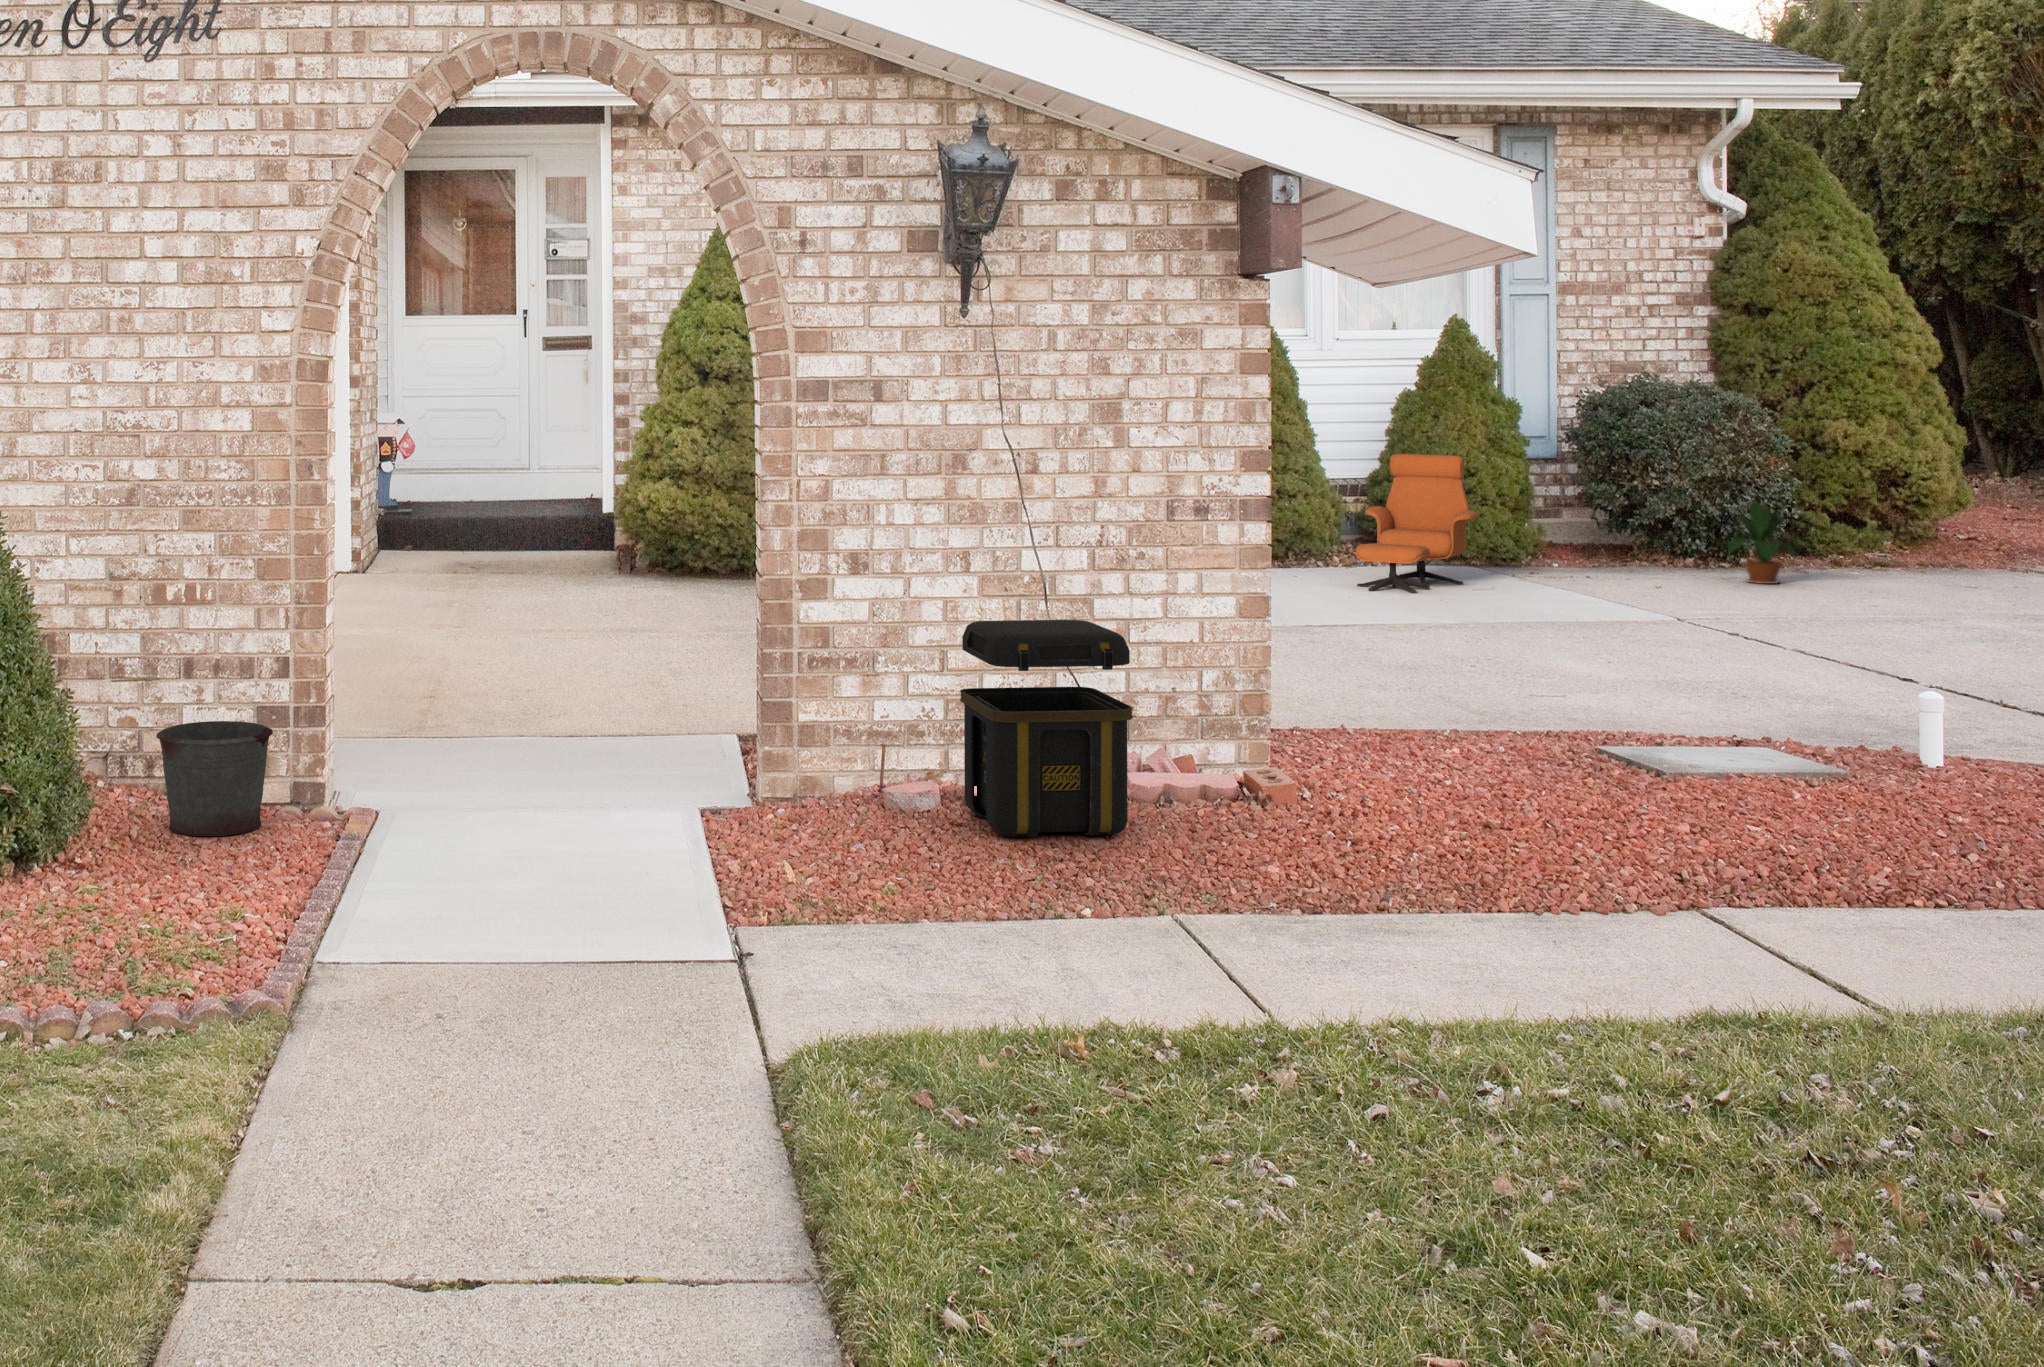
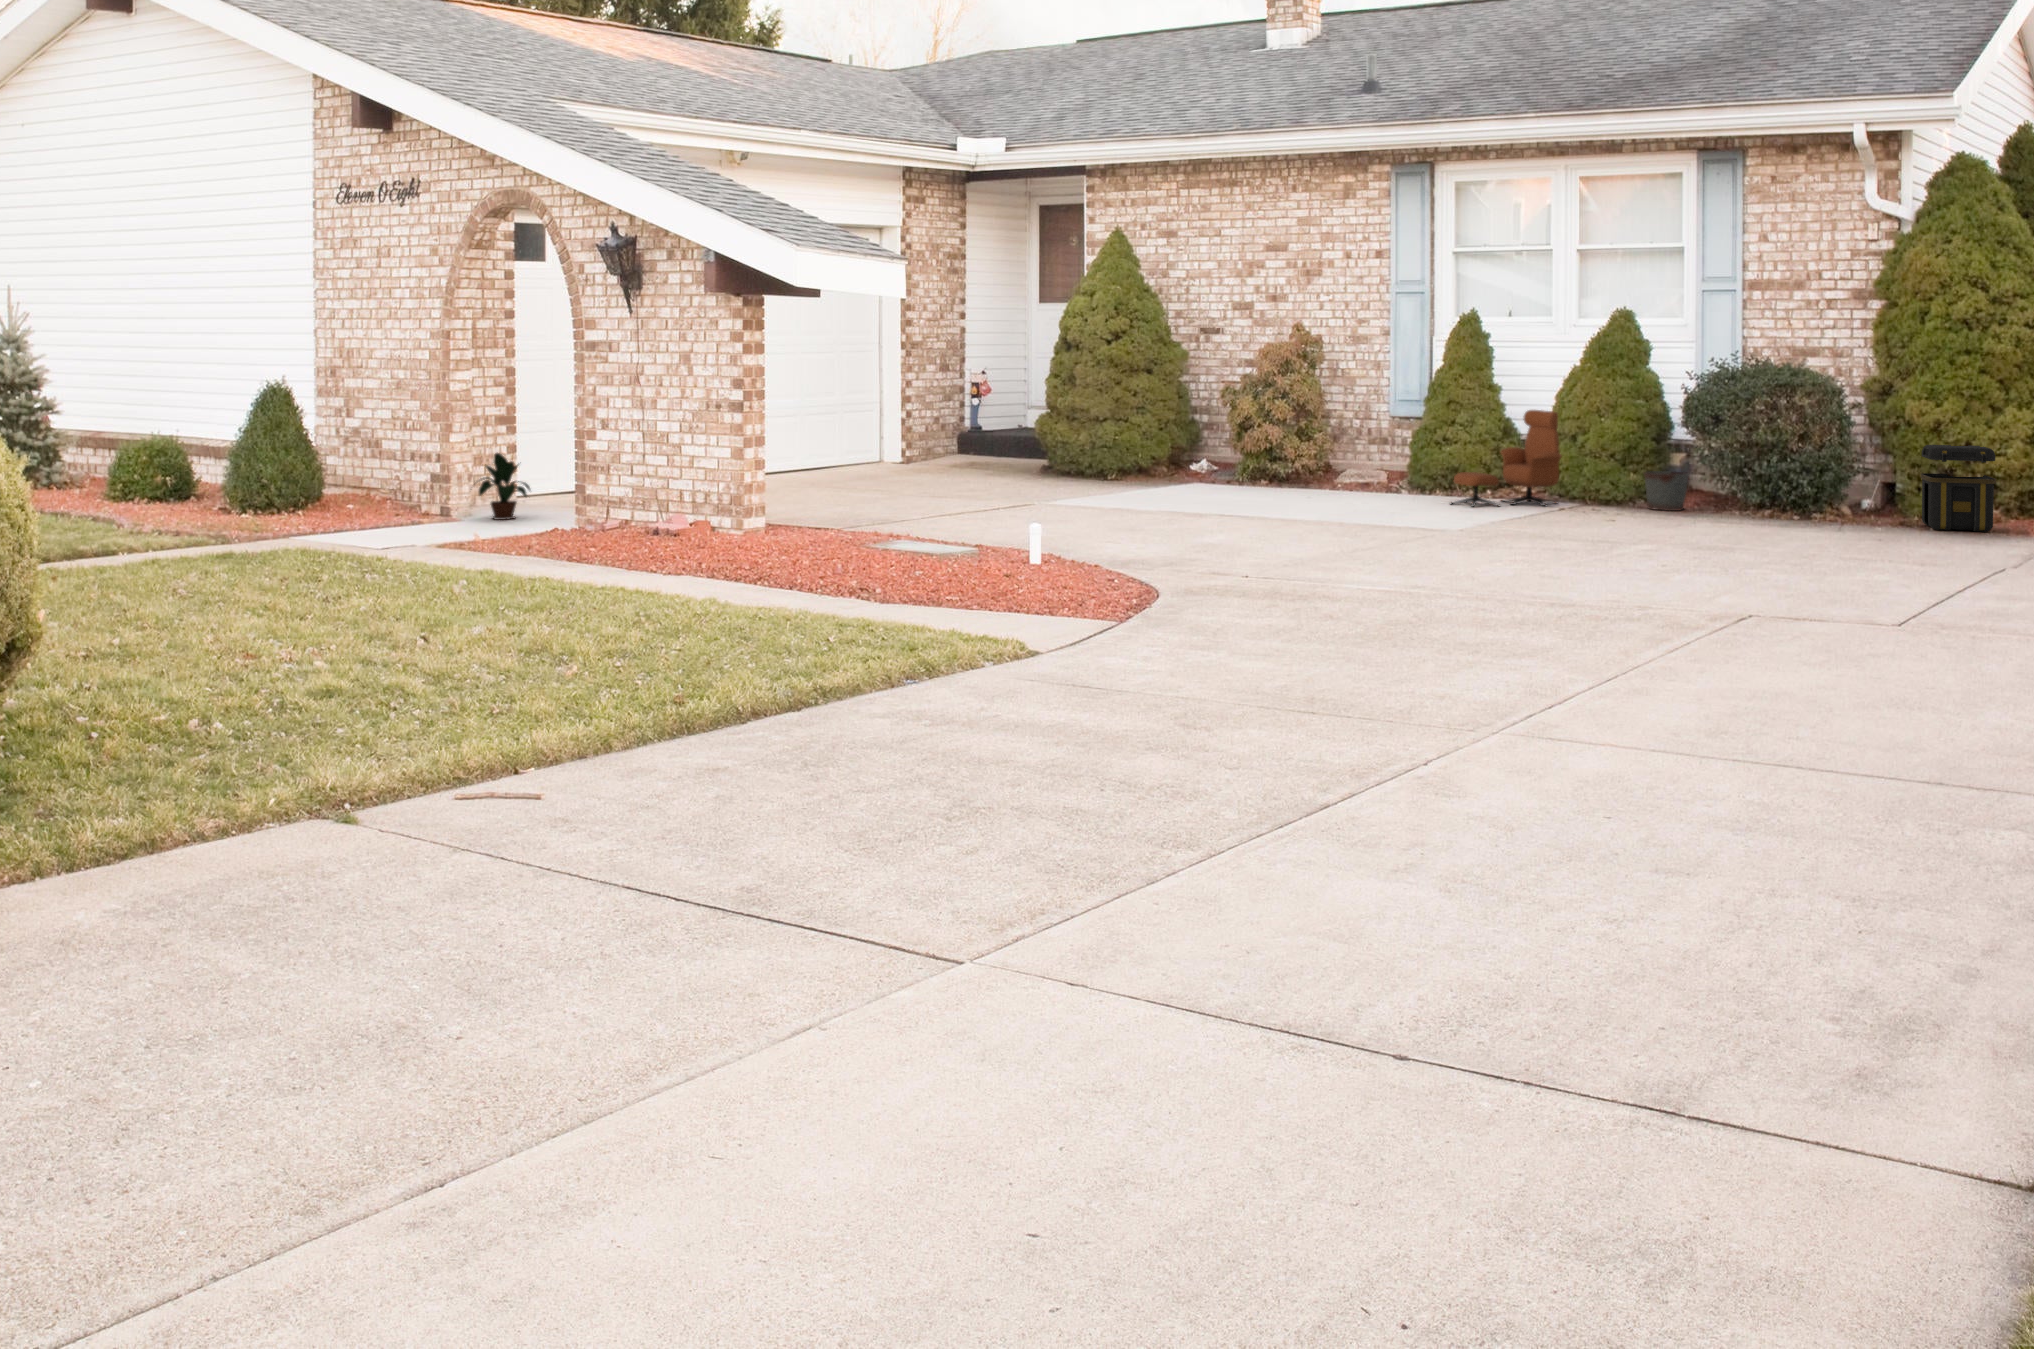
potted plant: present [1723,501,1802,584] -> present [479,453,530,520]
toolbox: present [960,620,1133,837] -> present [1921,445,1996,532]
bucket: present [156,721,273,836] -> present [1643,471,1689,511]

